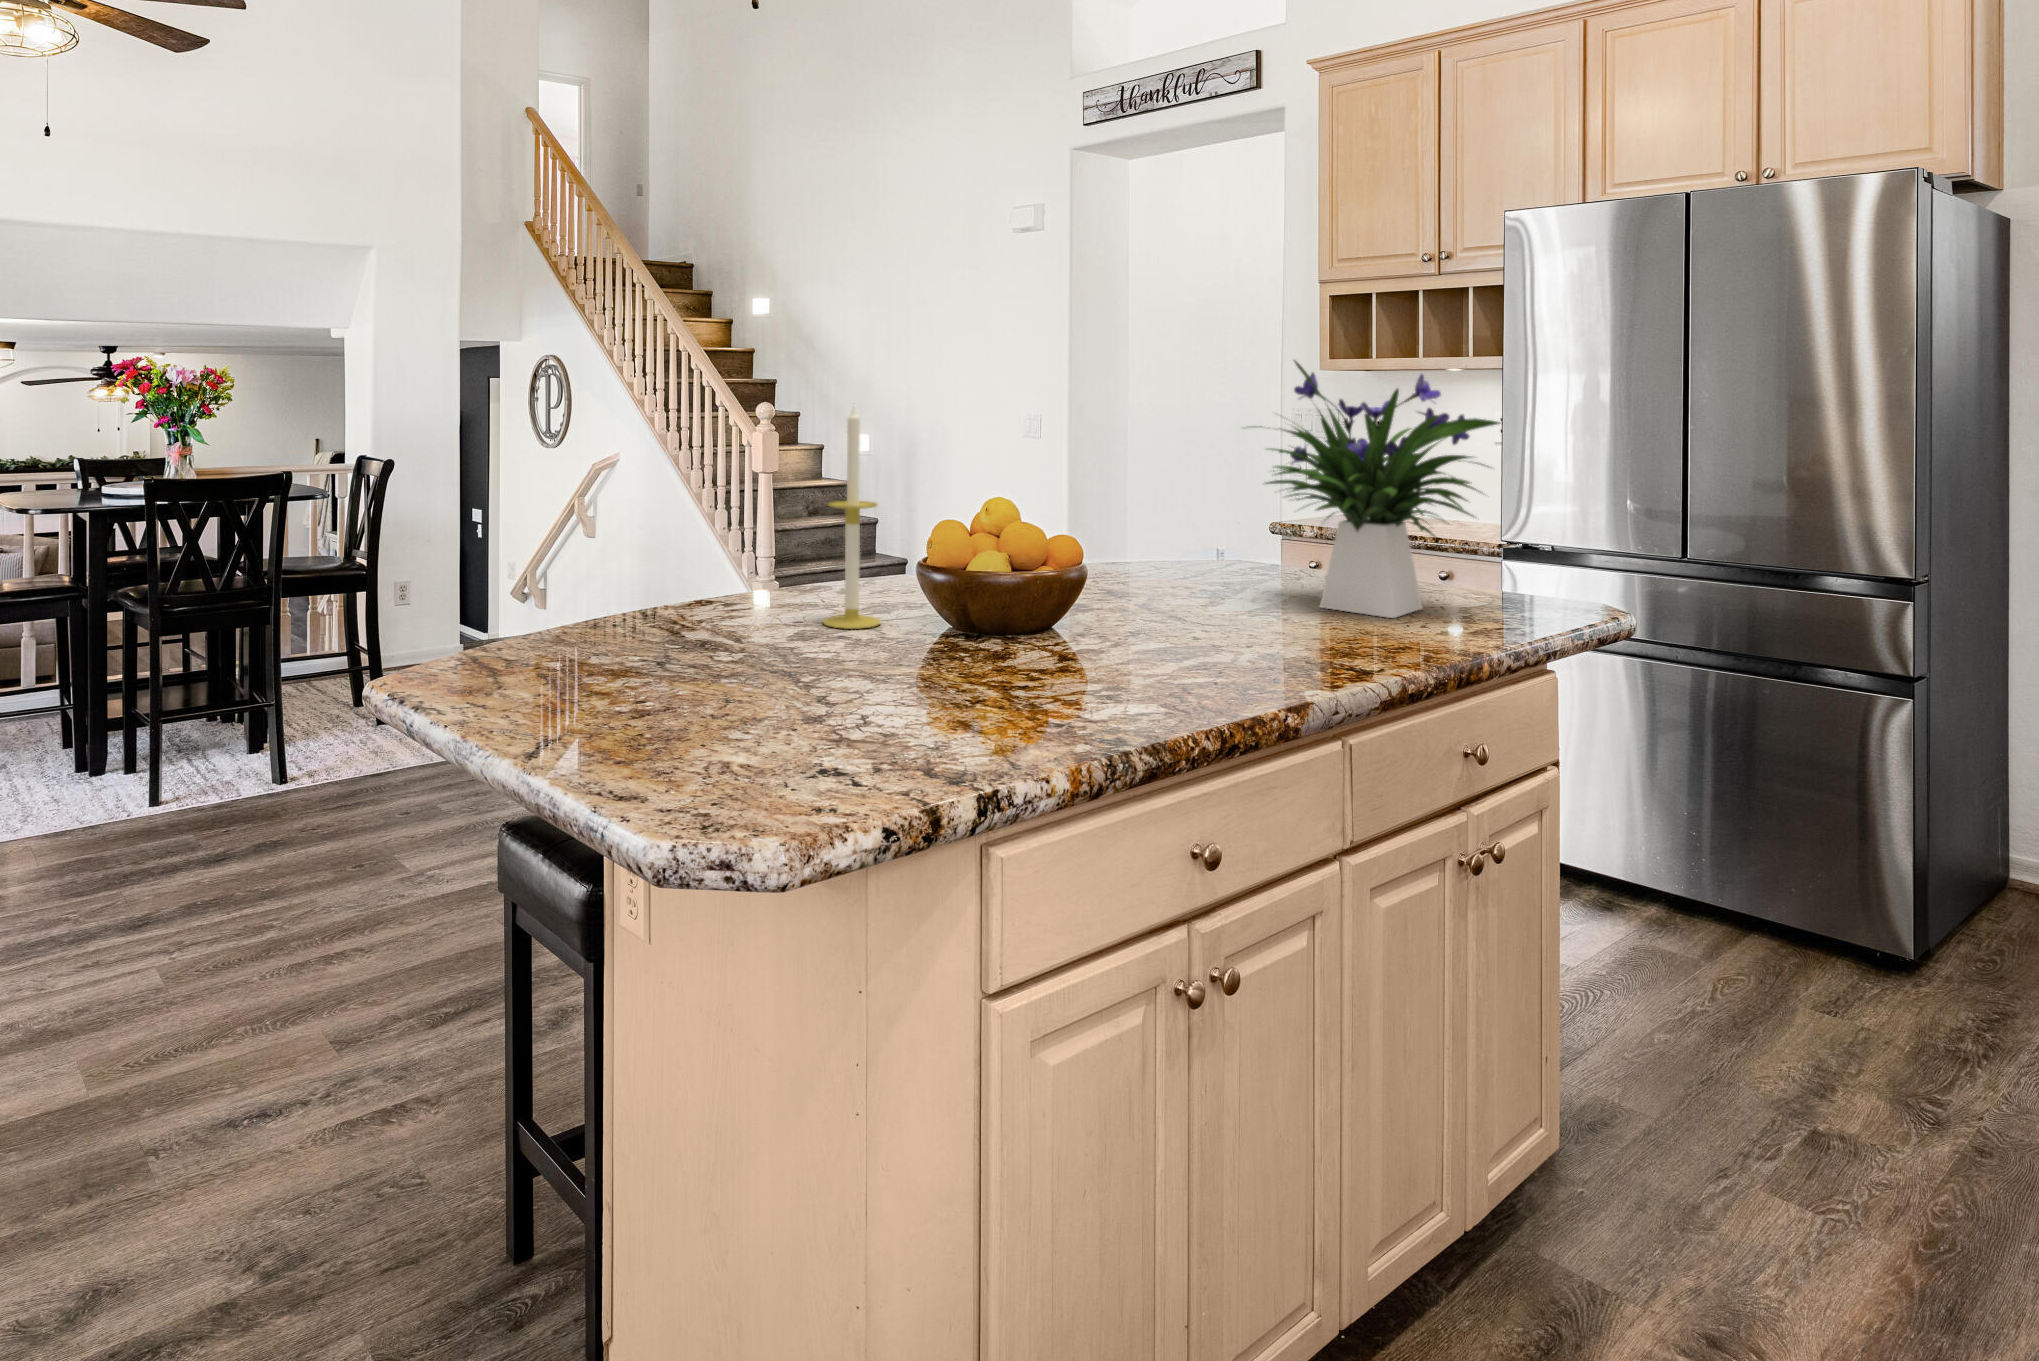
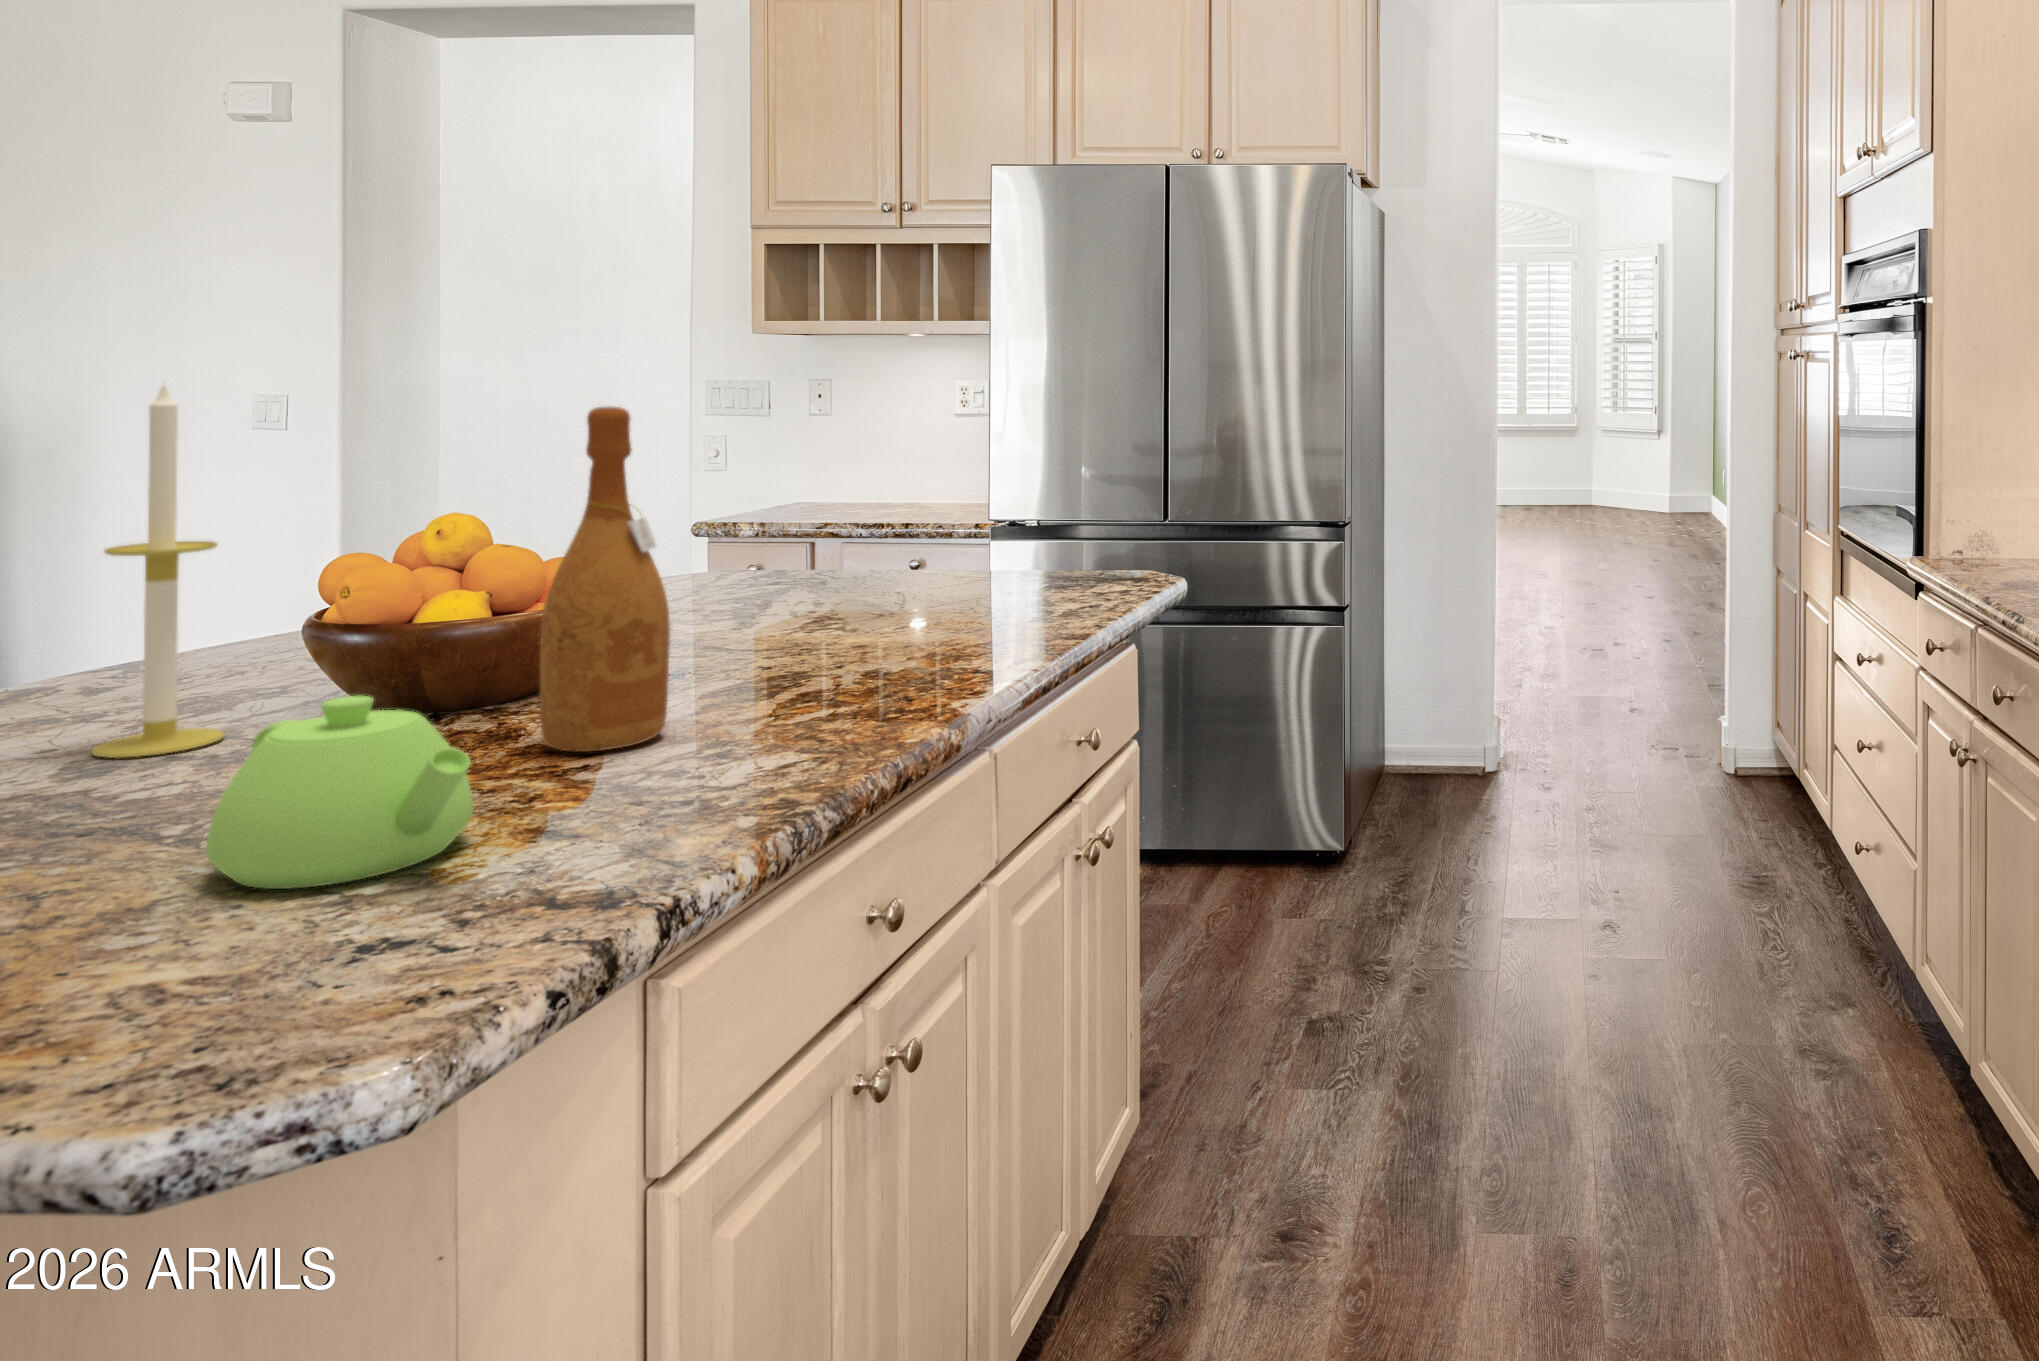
flower arrangement: present [1260,360,1500,618] -> none [788,321,1079,613]
wine bottle: none [1014,426,1094,676] -> present [540,407,670,752]
teapot: none [799,609,931,727] -> present [206,696,473,889]

